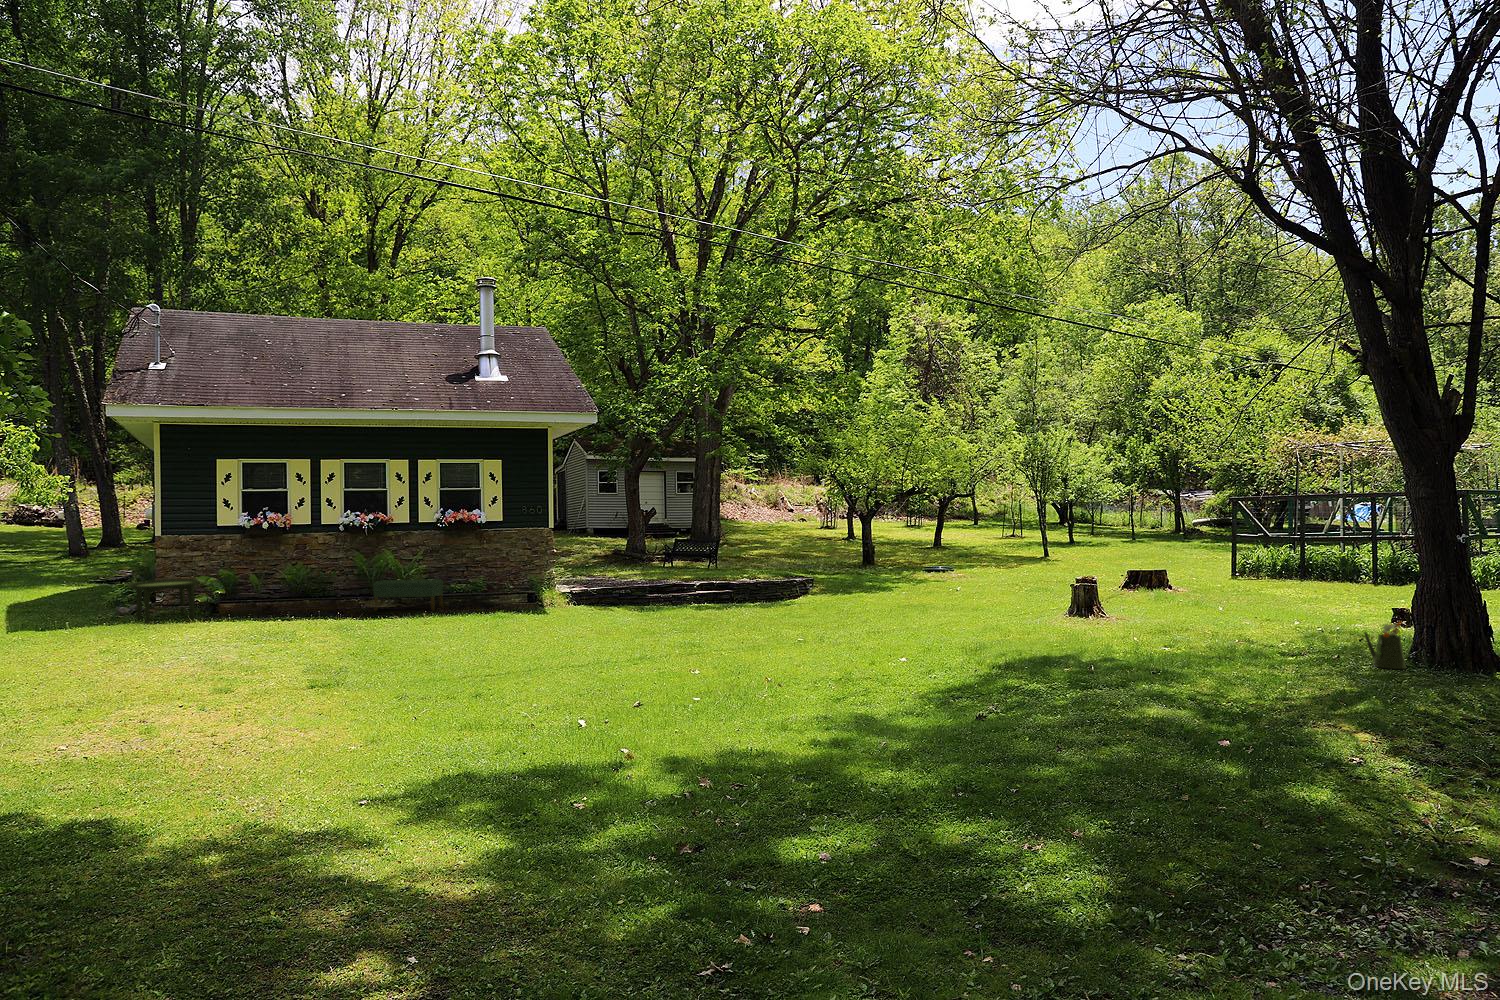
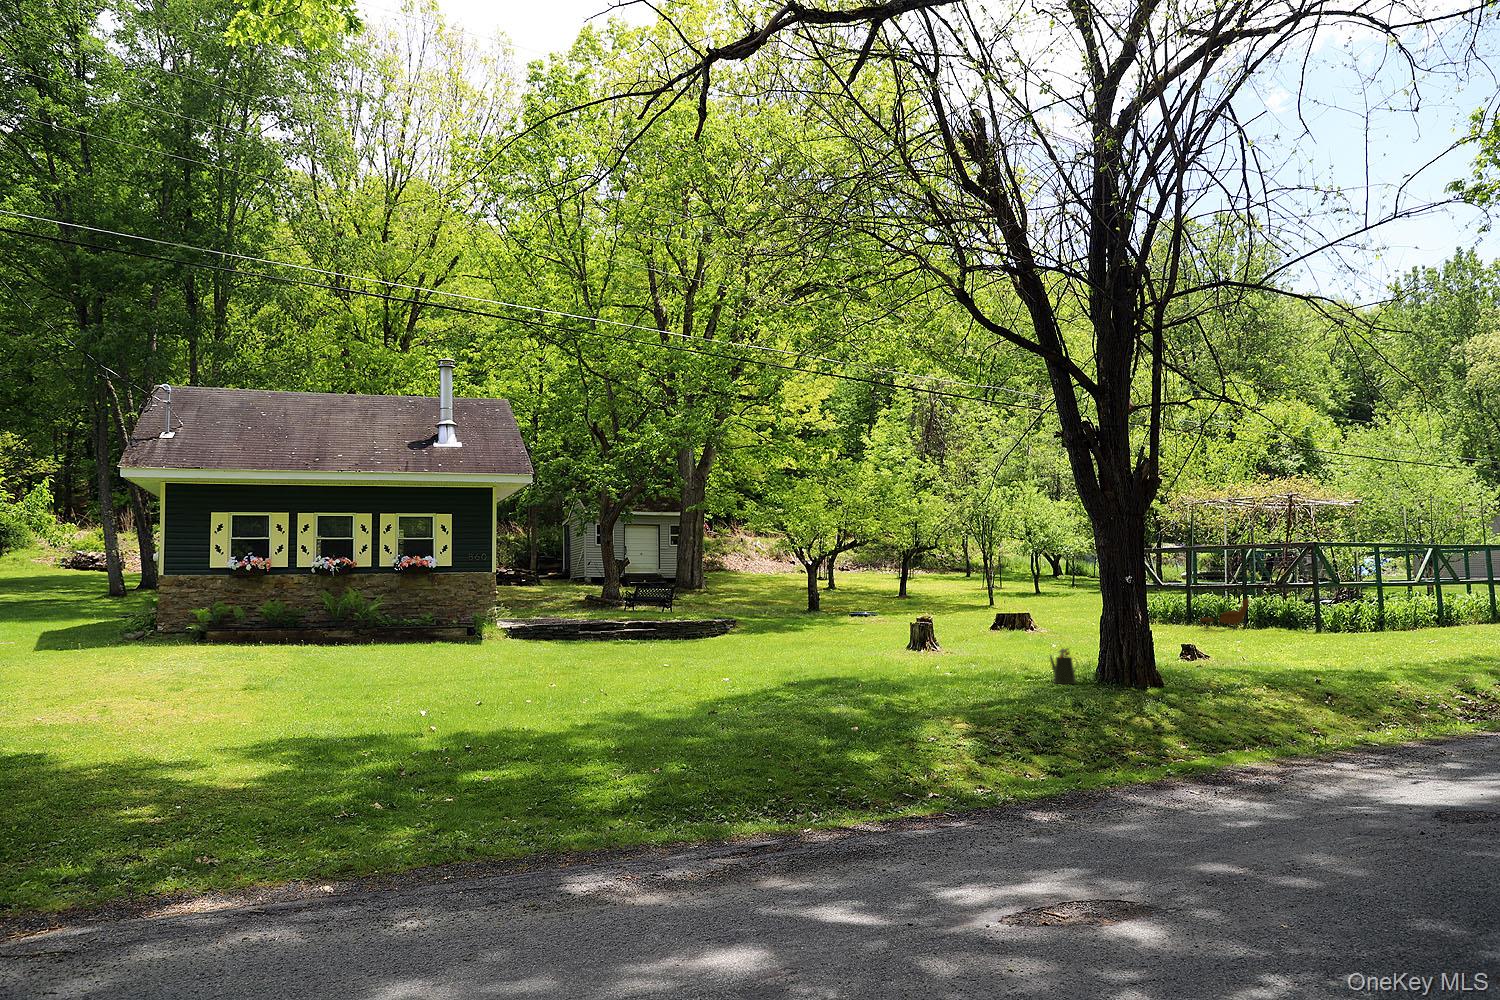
lounge chair: none [1346,552,1409,591] -> present [1200,599,1249,630]
round table: present [128,579,199,623] -> none [131,612,193,647]
bench: present [373,579,443,611] -> none [333,615,393,641]

